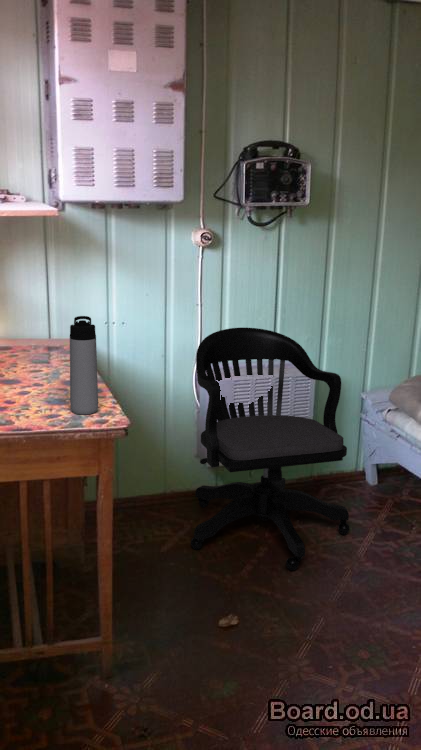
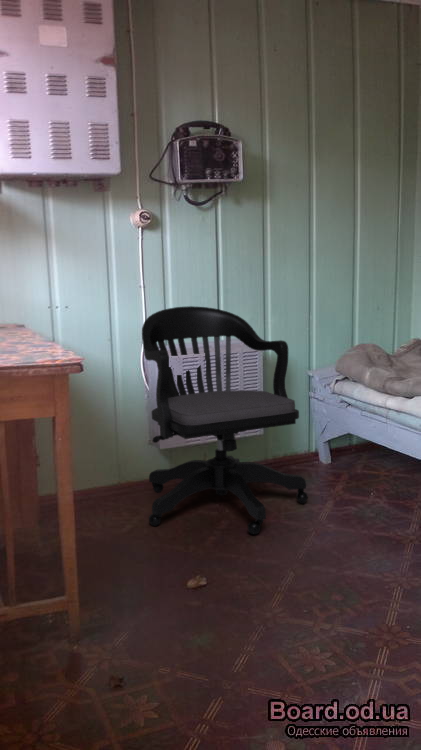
thermos bottle: present [70,316,98,415] -> none [21,264,52,359]

